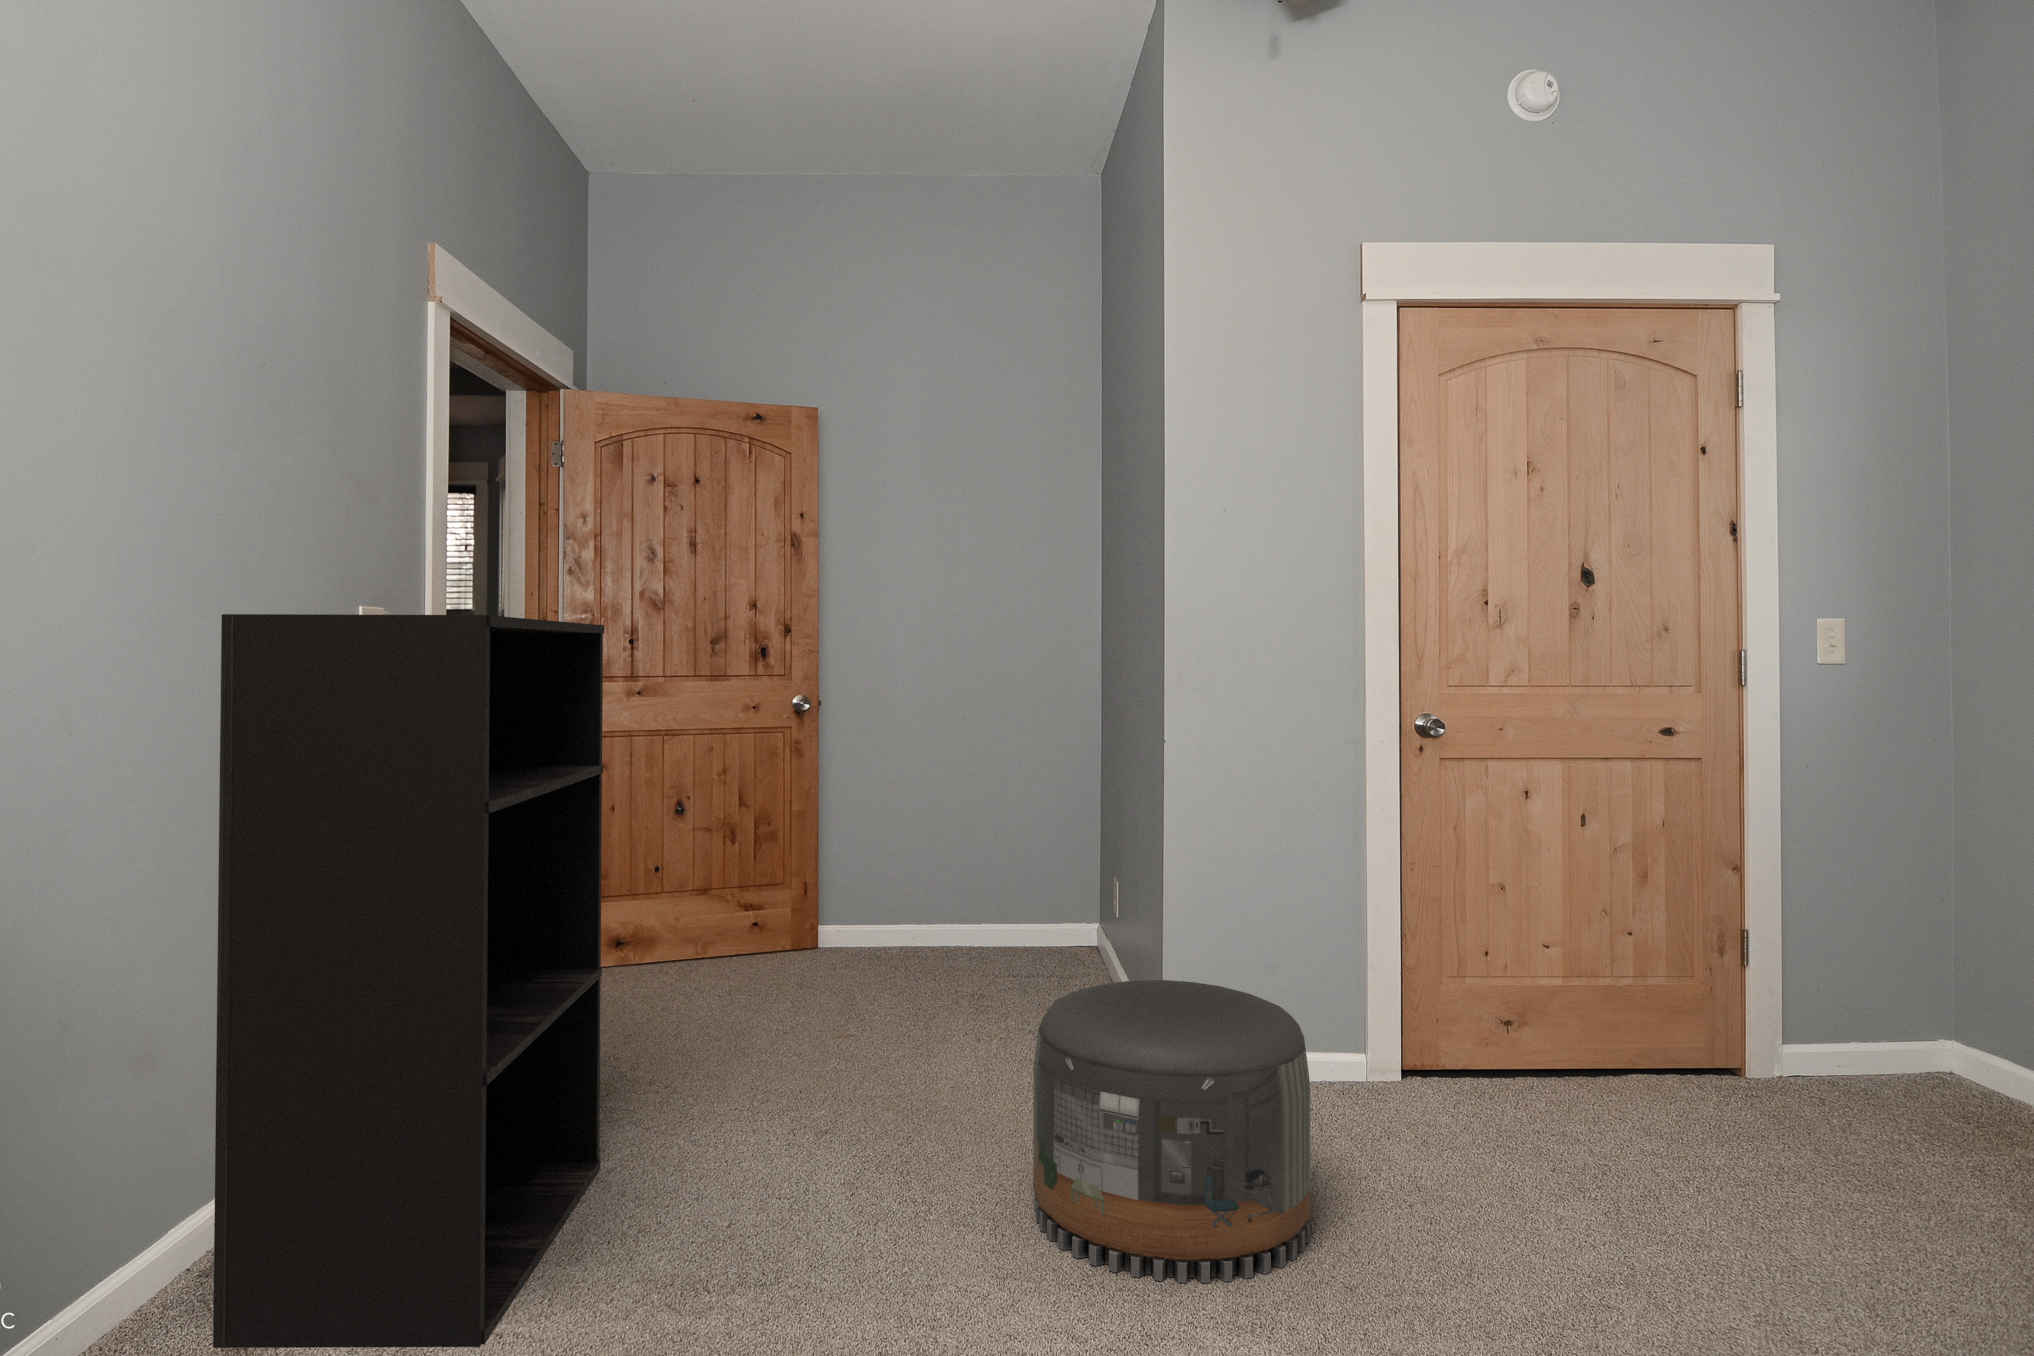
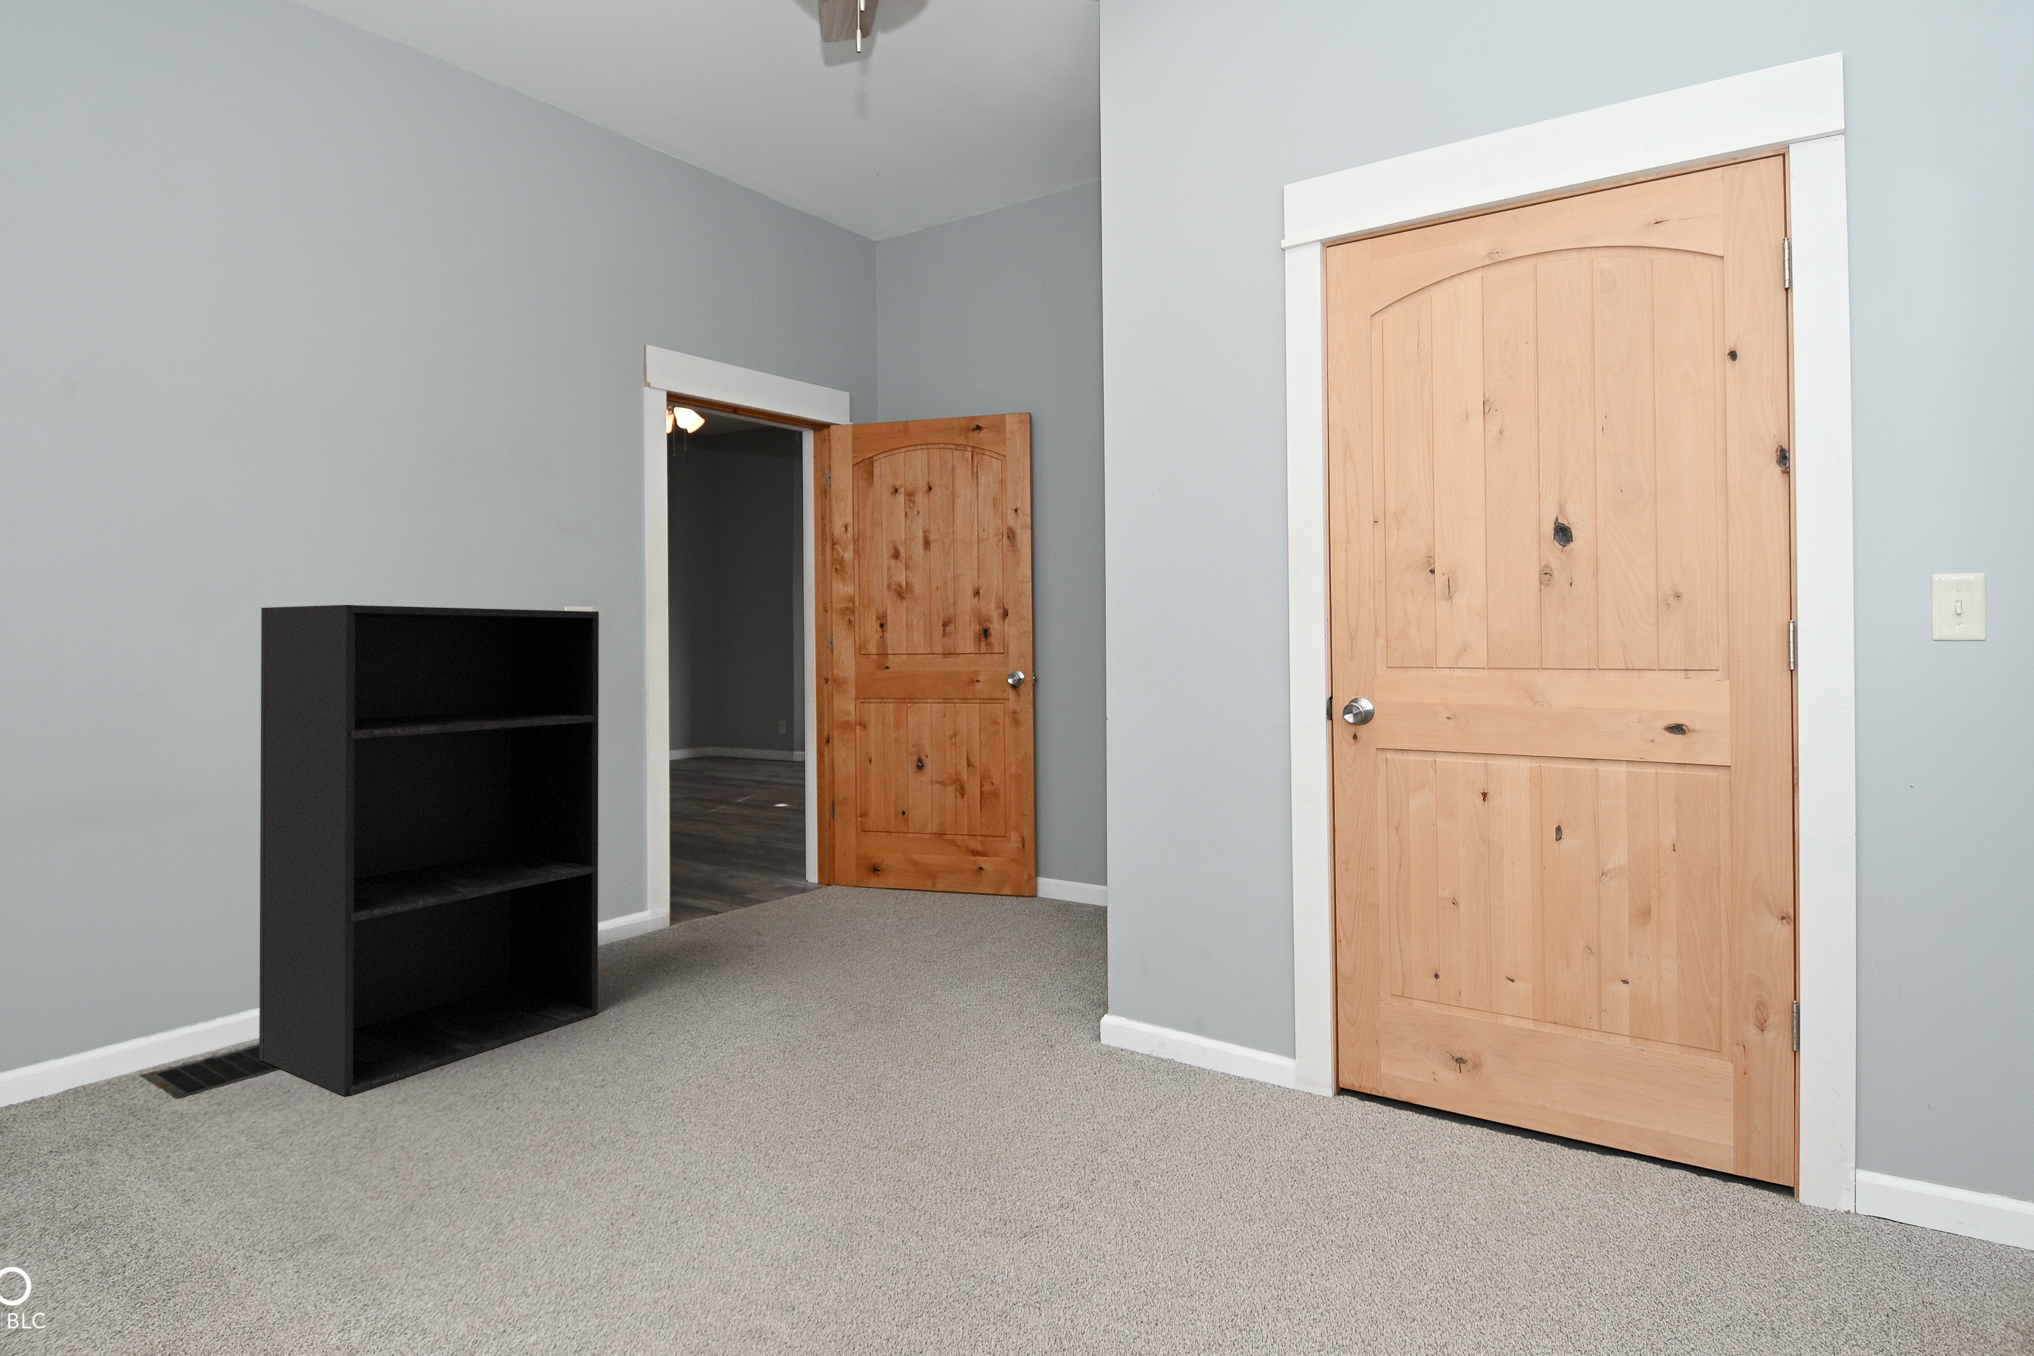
pouf: present [1033,980,1310,1283] -> none [728,931,982,1210]

